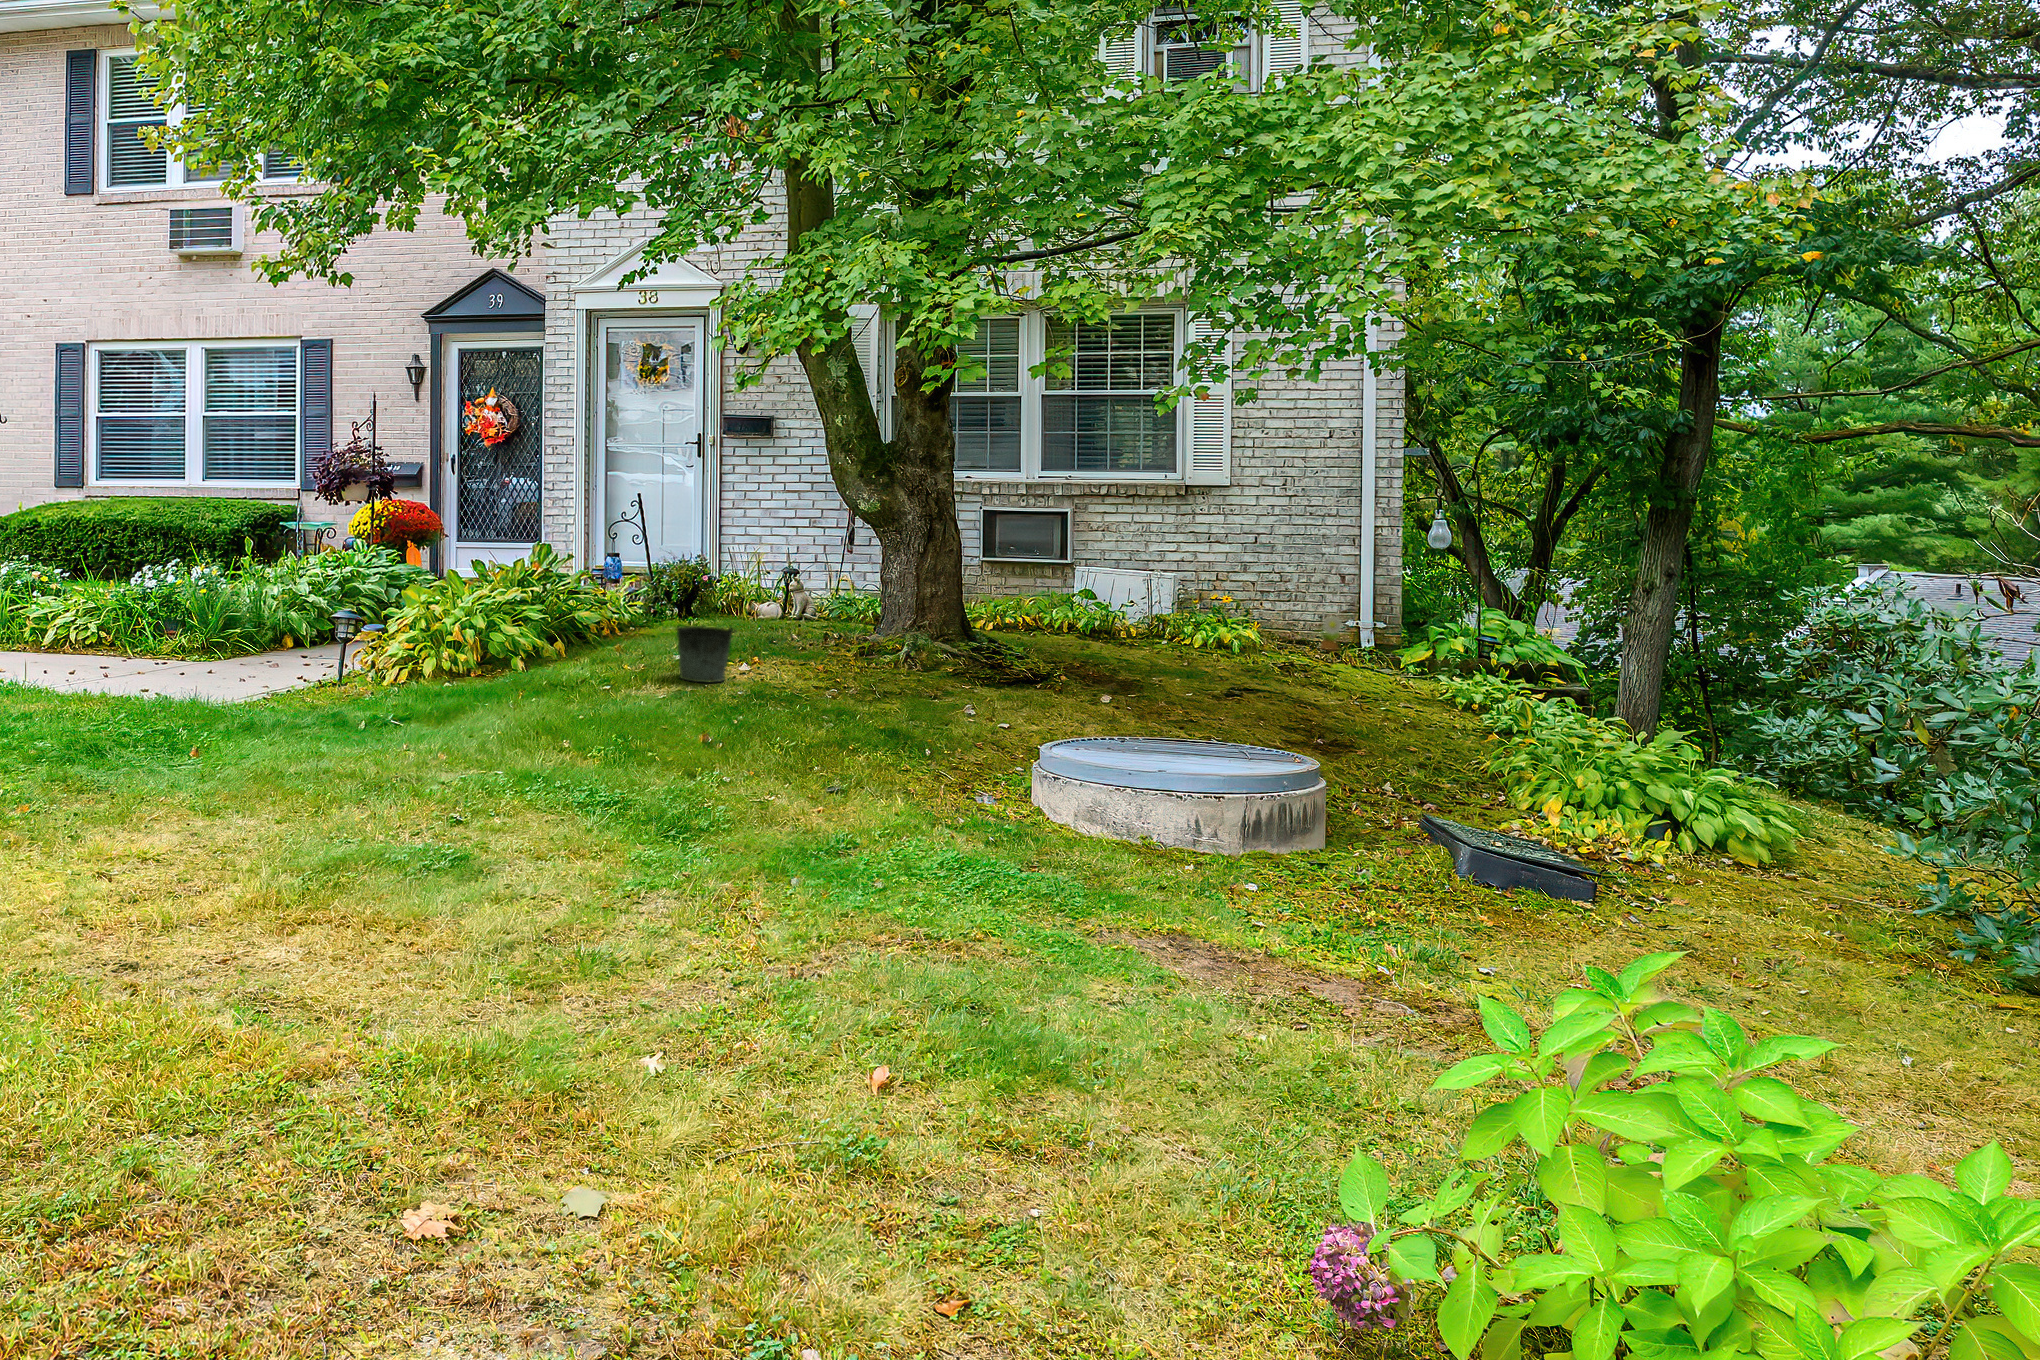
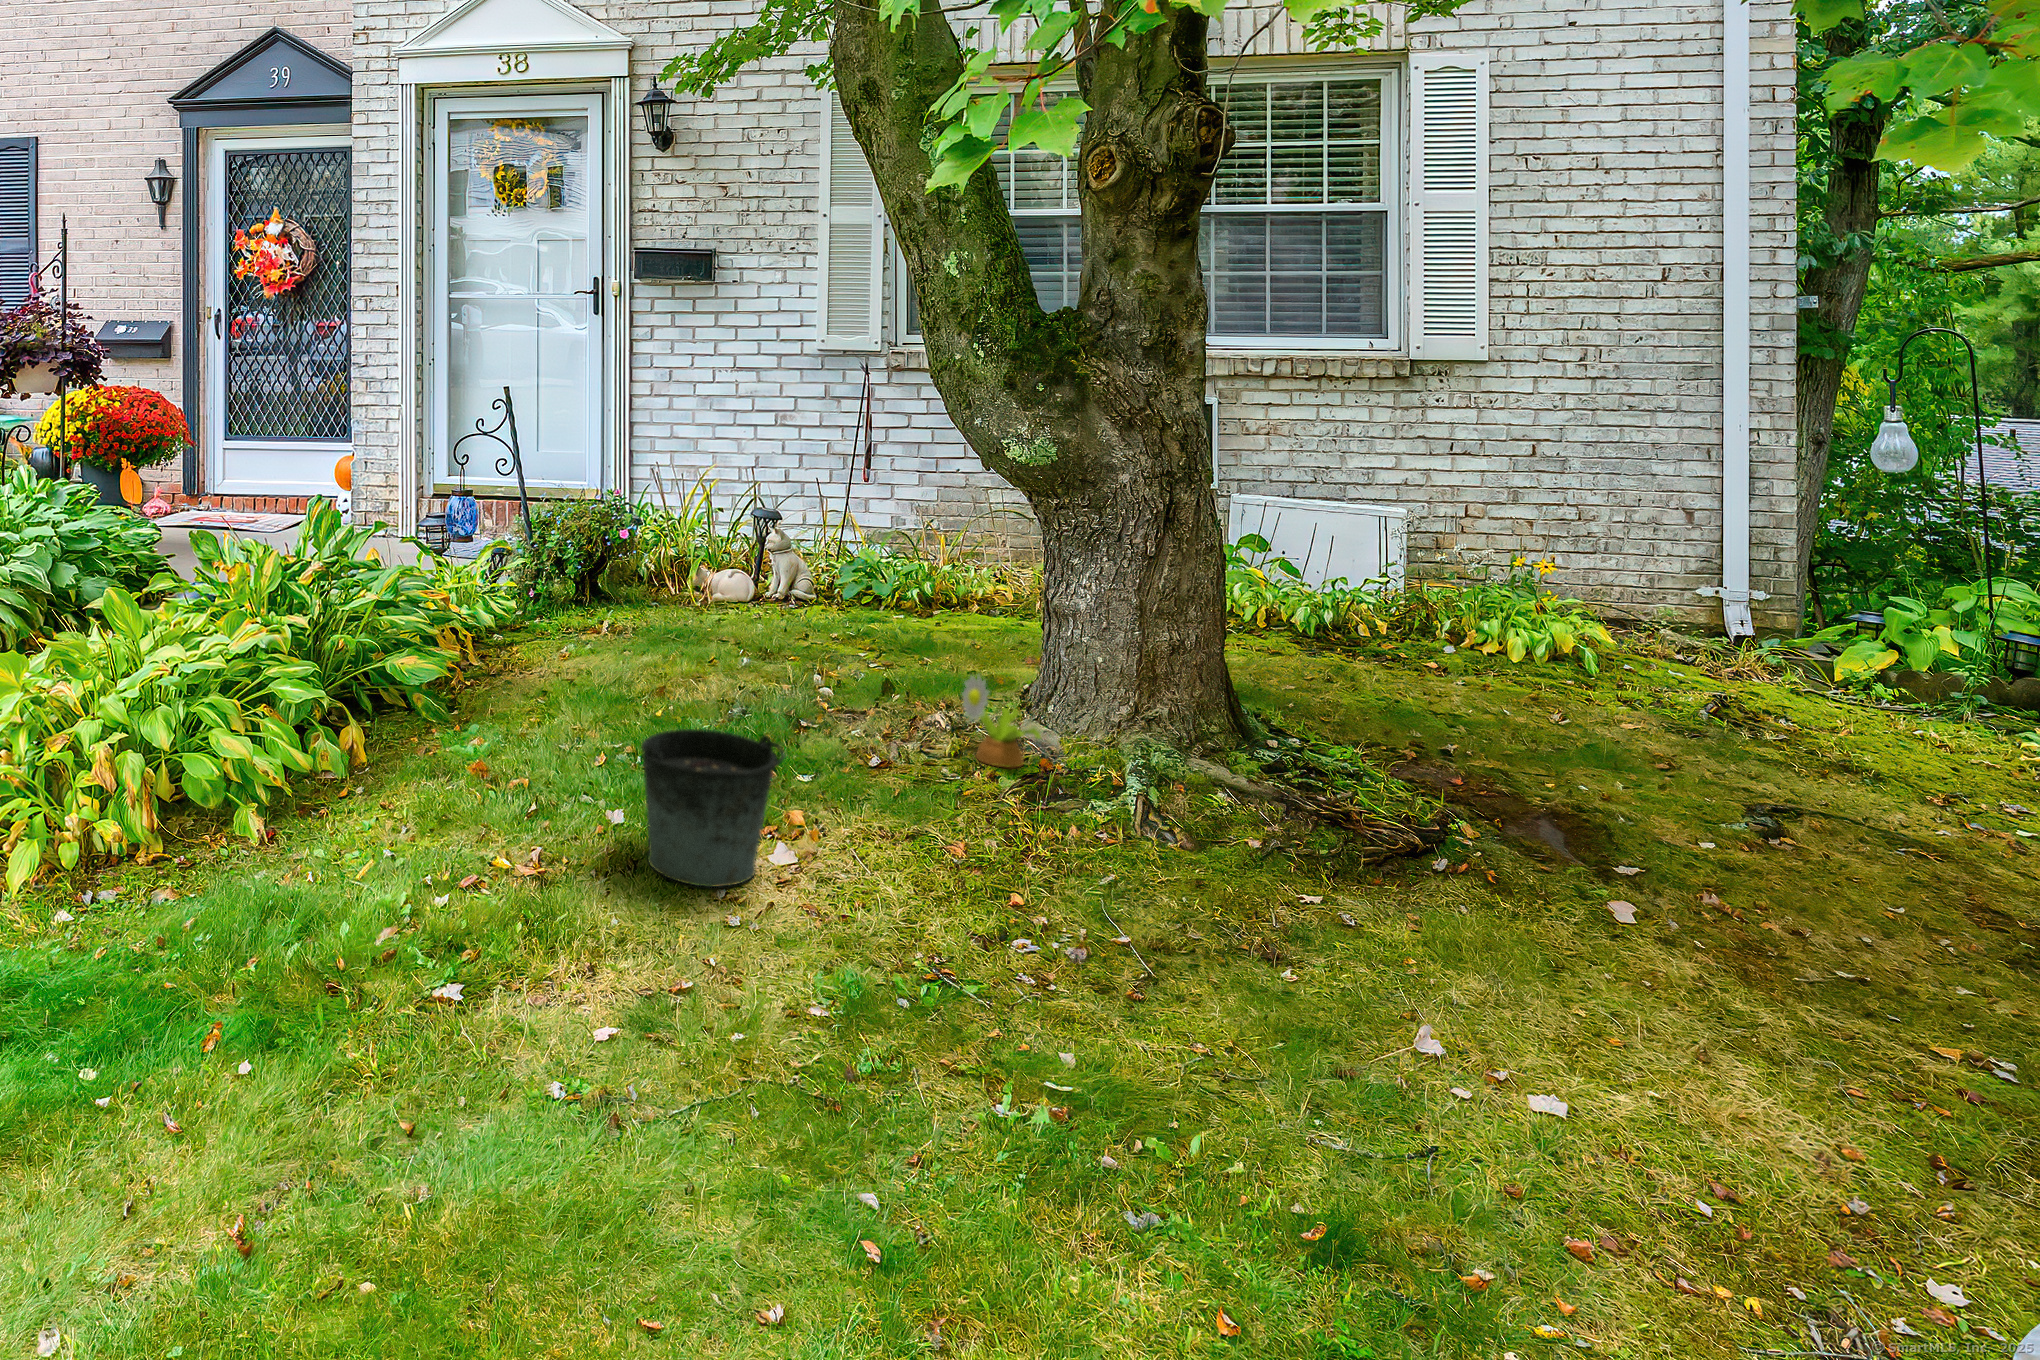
decorative plant: present [1317,616,1350,650] -> present [962,675,1041,768]

